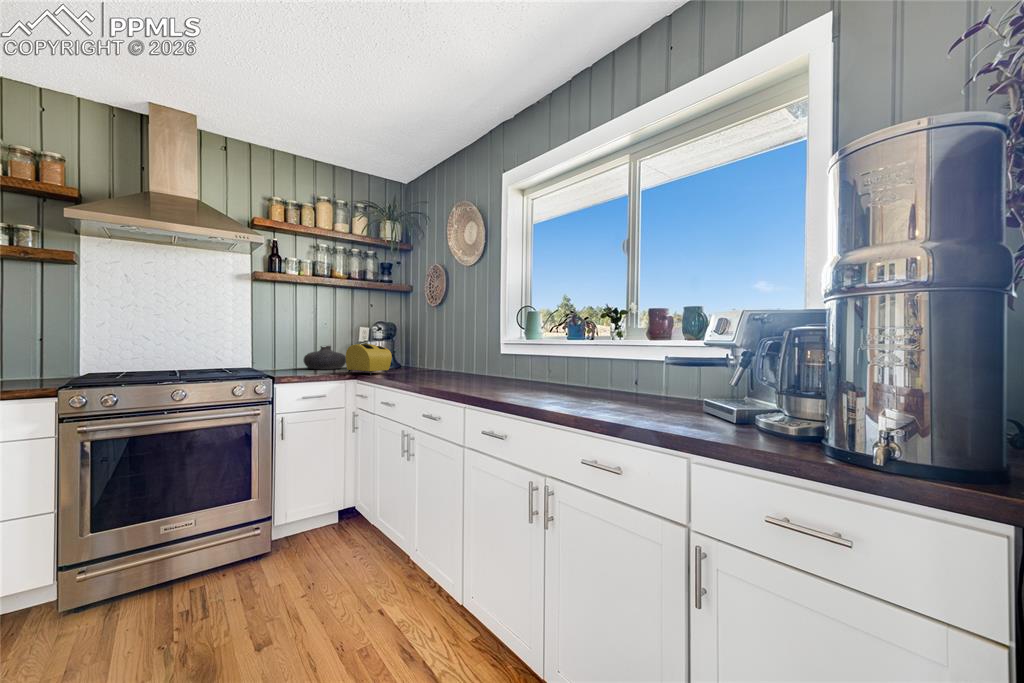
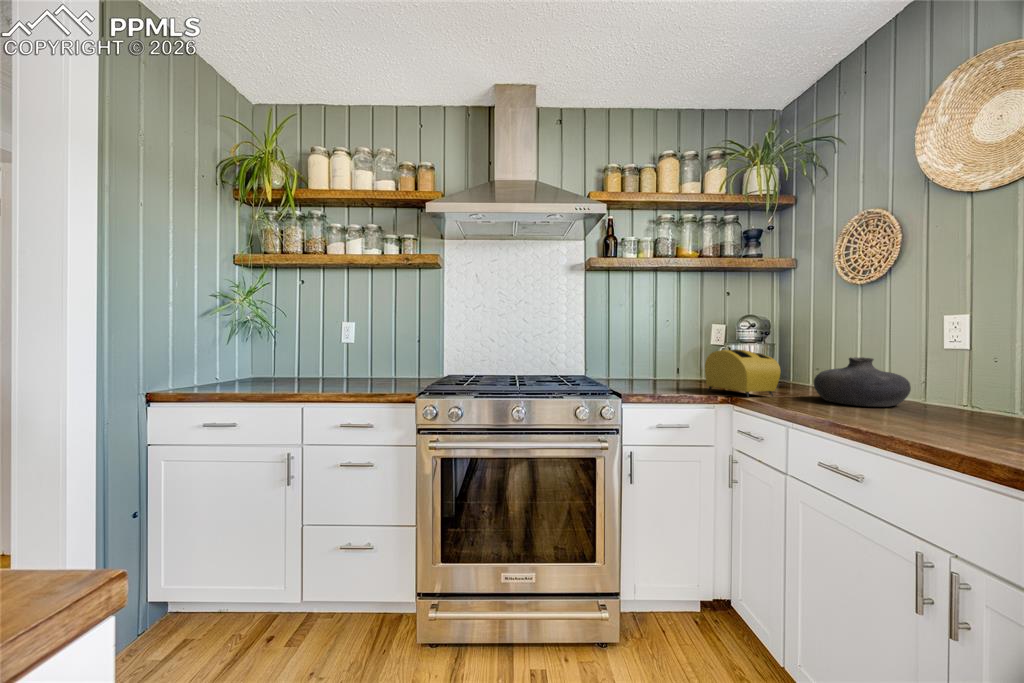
vase: present [304,346,346,370] -> present [814,357,911,407]

